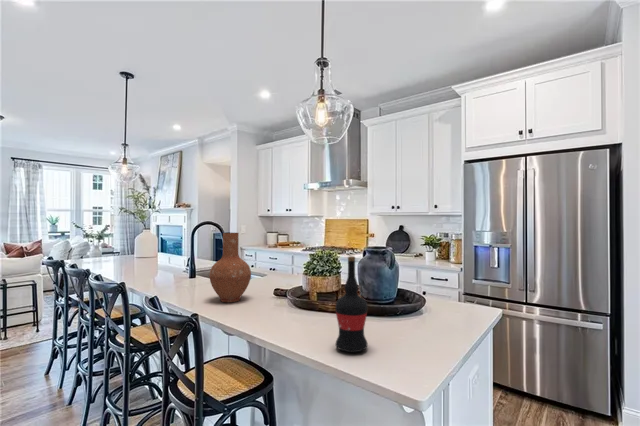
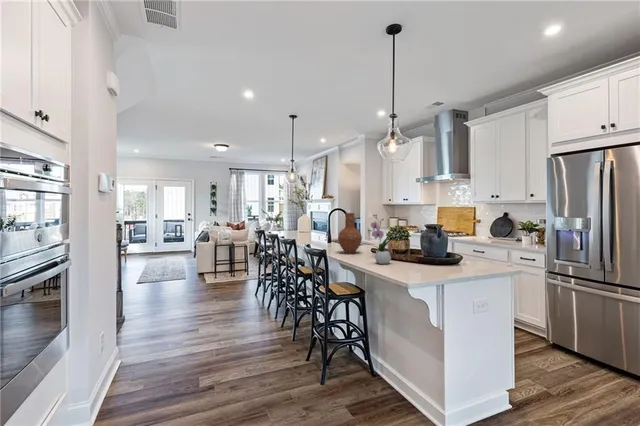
flower arrangement: none [277,237,317,326] -> present [371,215,392,264]
wine bottle: present [335,256,368,352] -> none [395,224,414,274]

